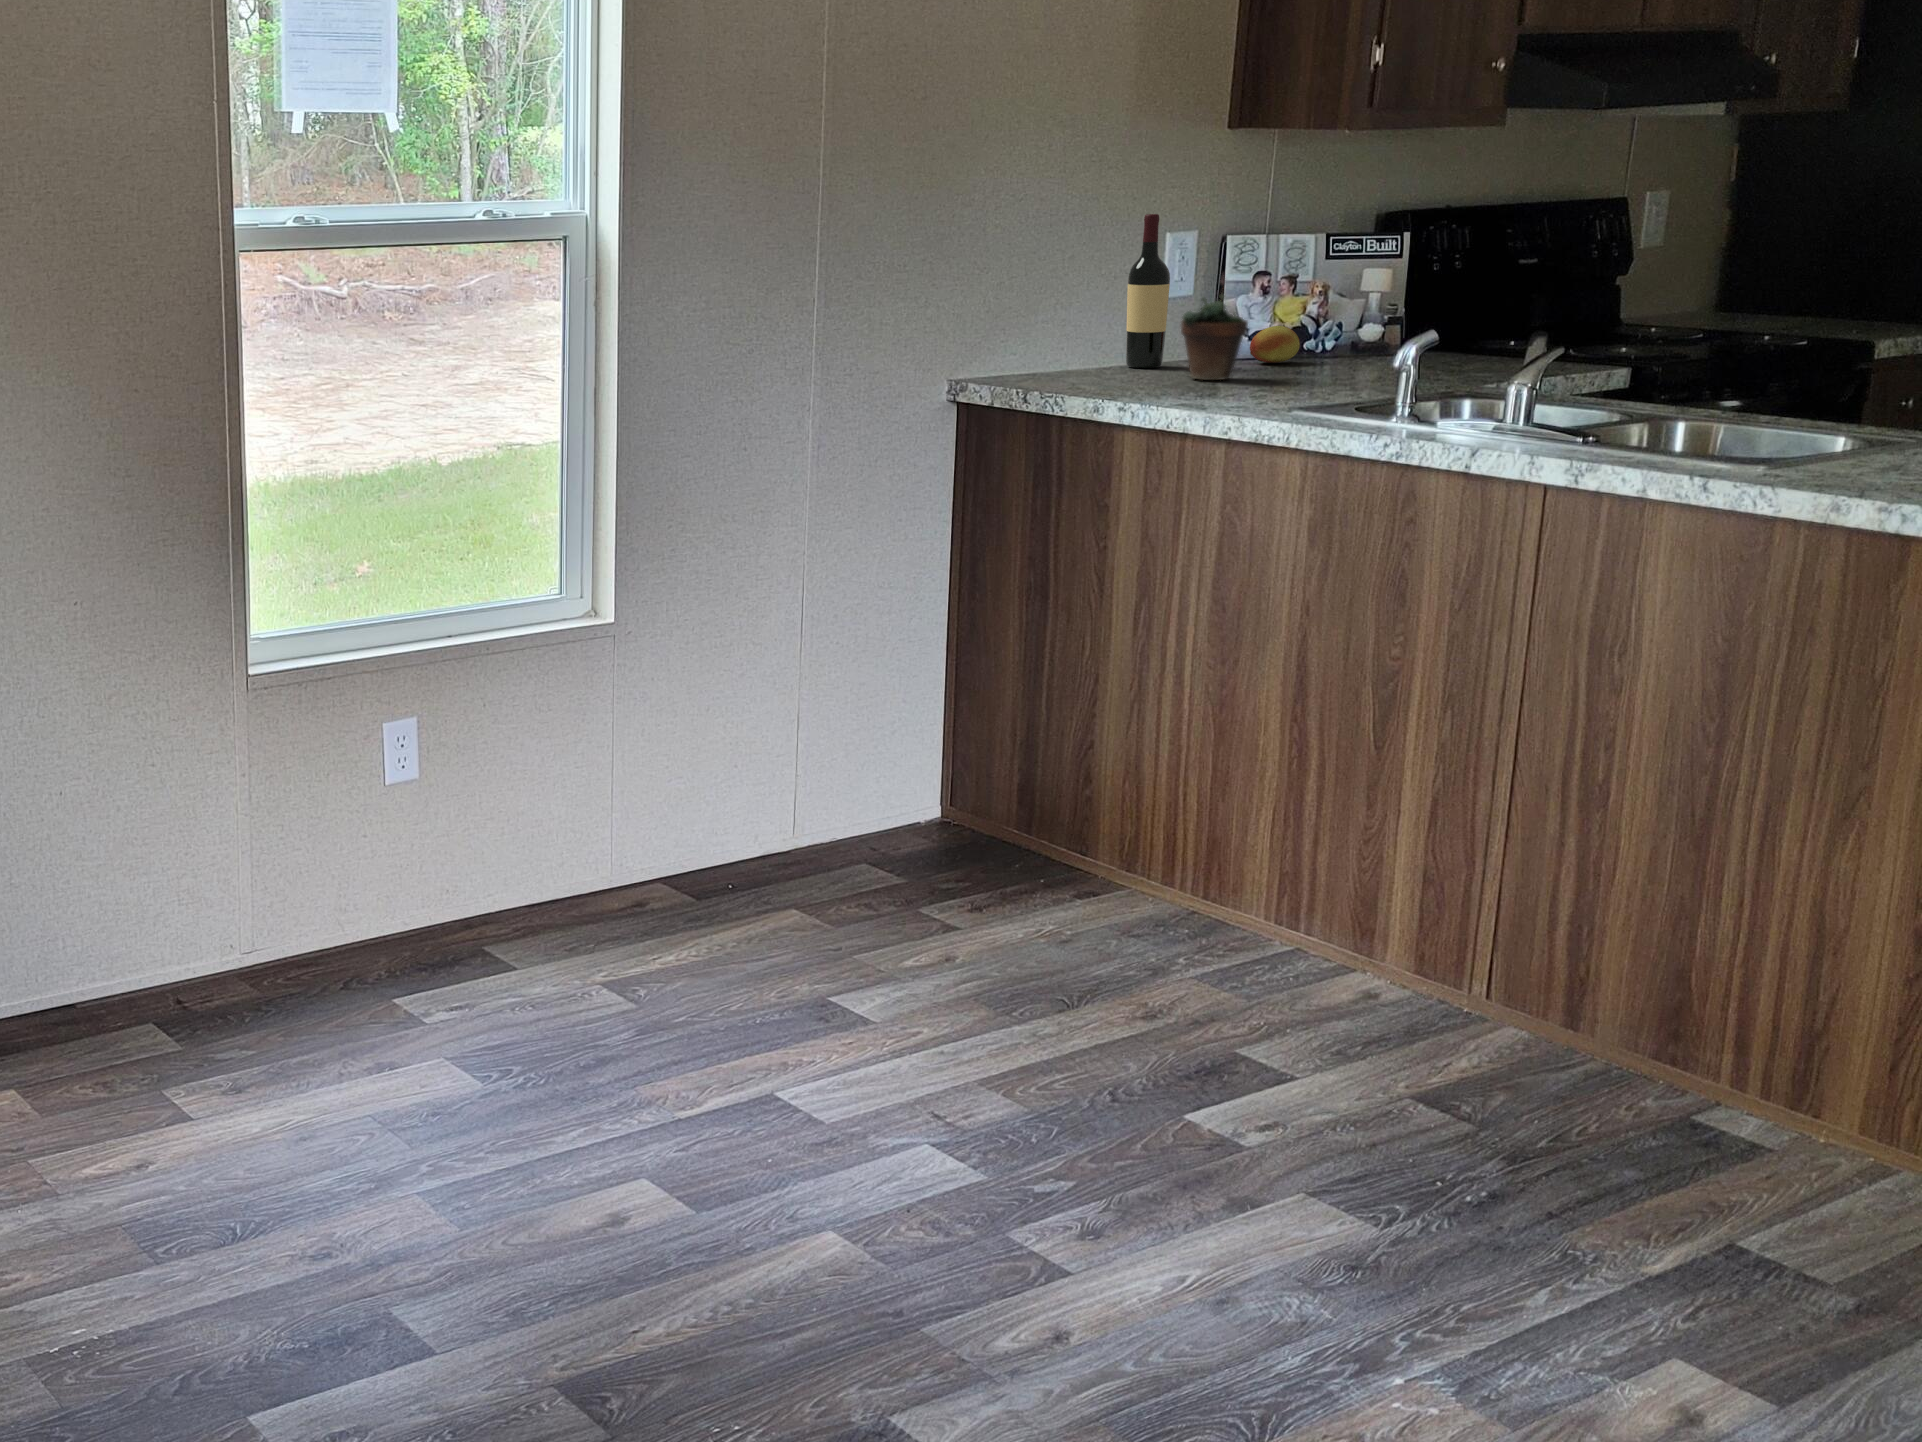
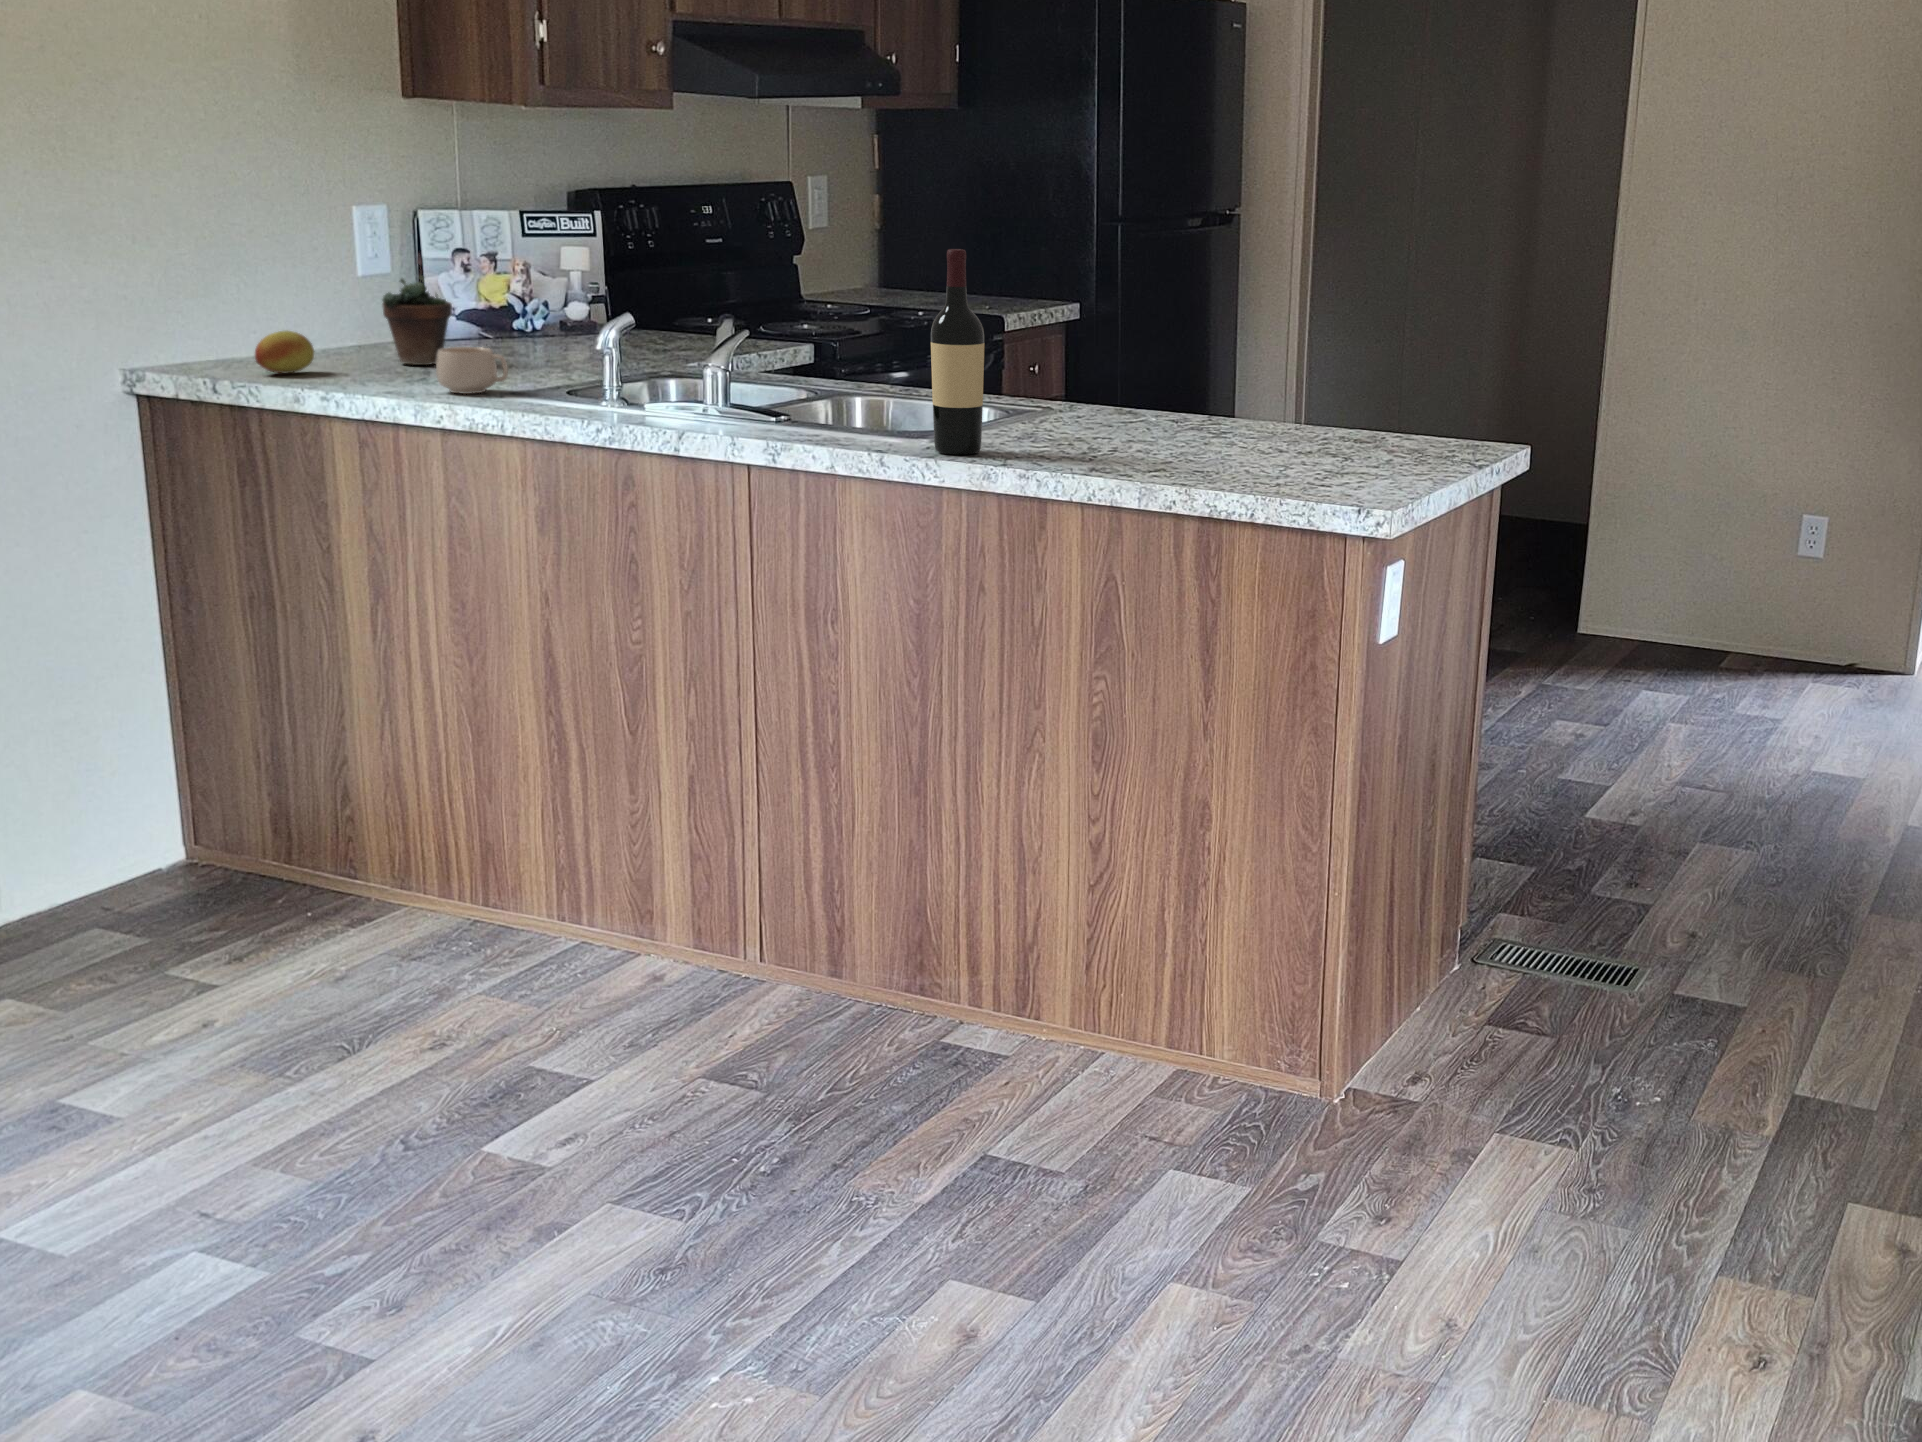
wine bottle: present [1126,214,1170,368] -> present [931,249,984,455]
fruit: present [1250,326,1300,363] -> present [255,331,314,373]
mug: none [1229,363,1300,407] -> present [436,347,508,394]

